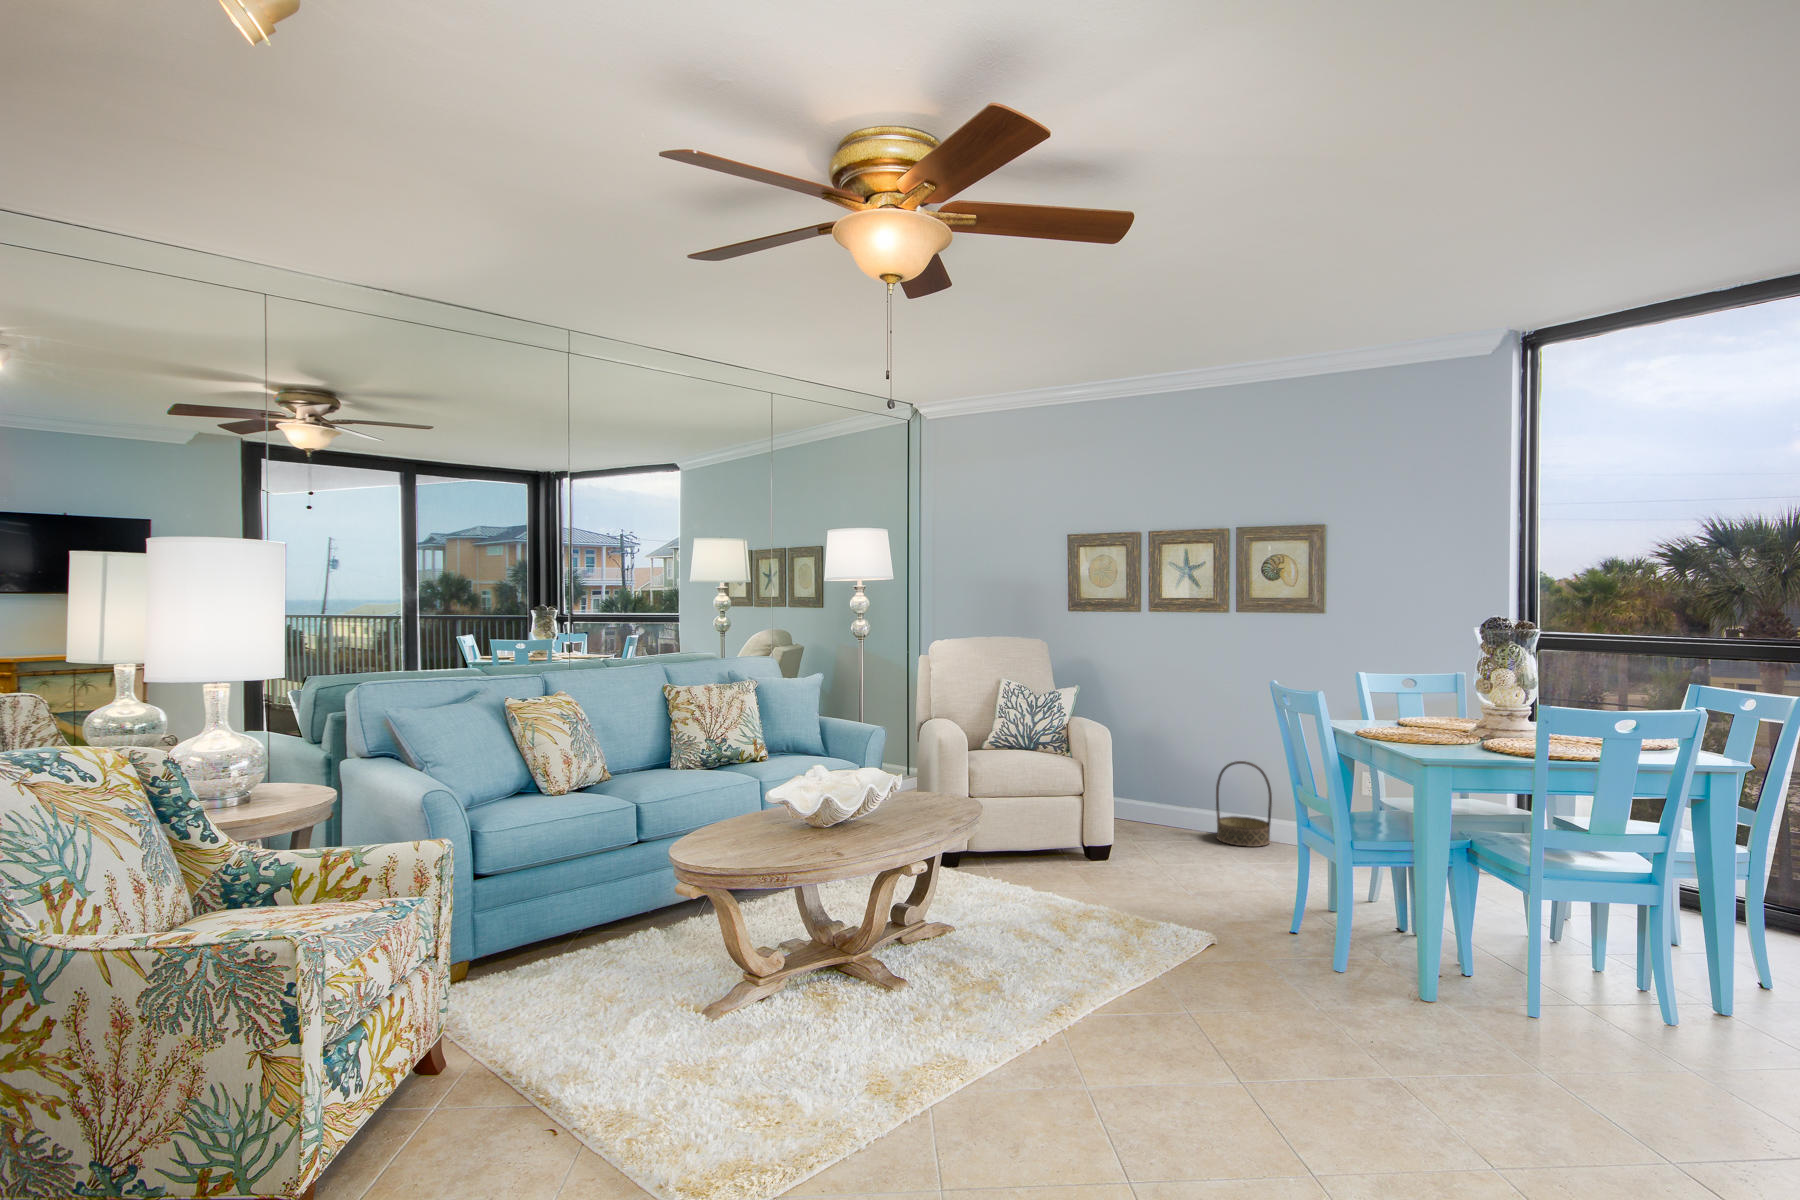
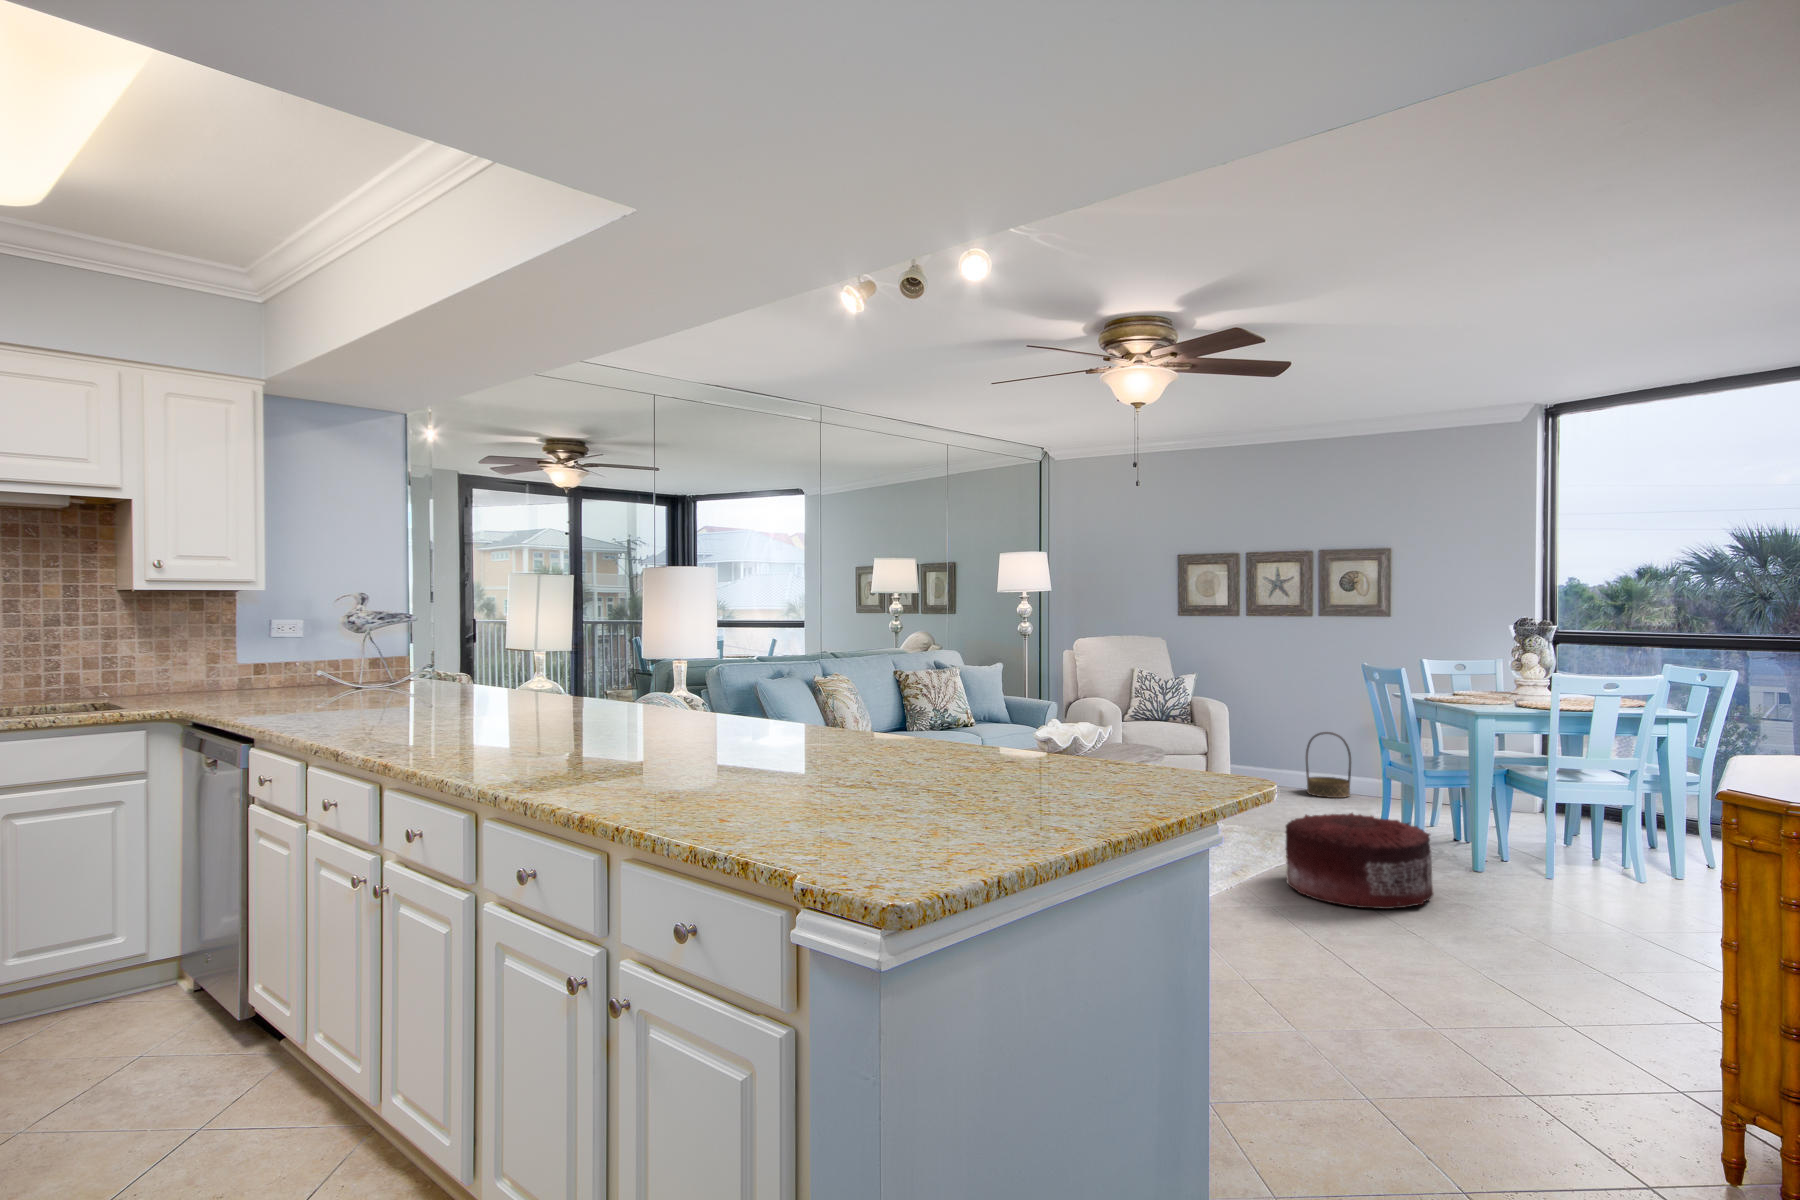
pouf: none [1135,910,1352,1085] -> present [1286,813,1434,909]

